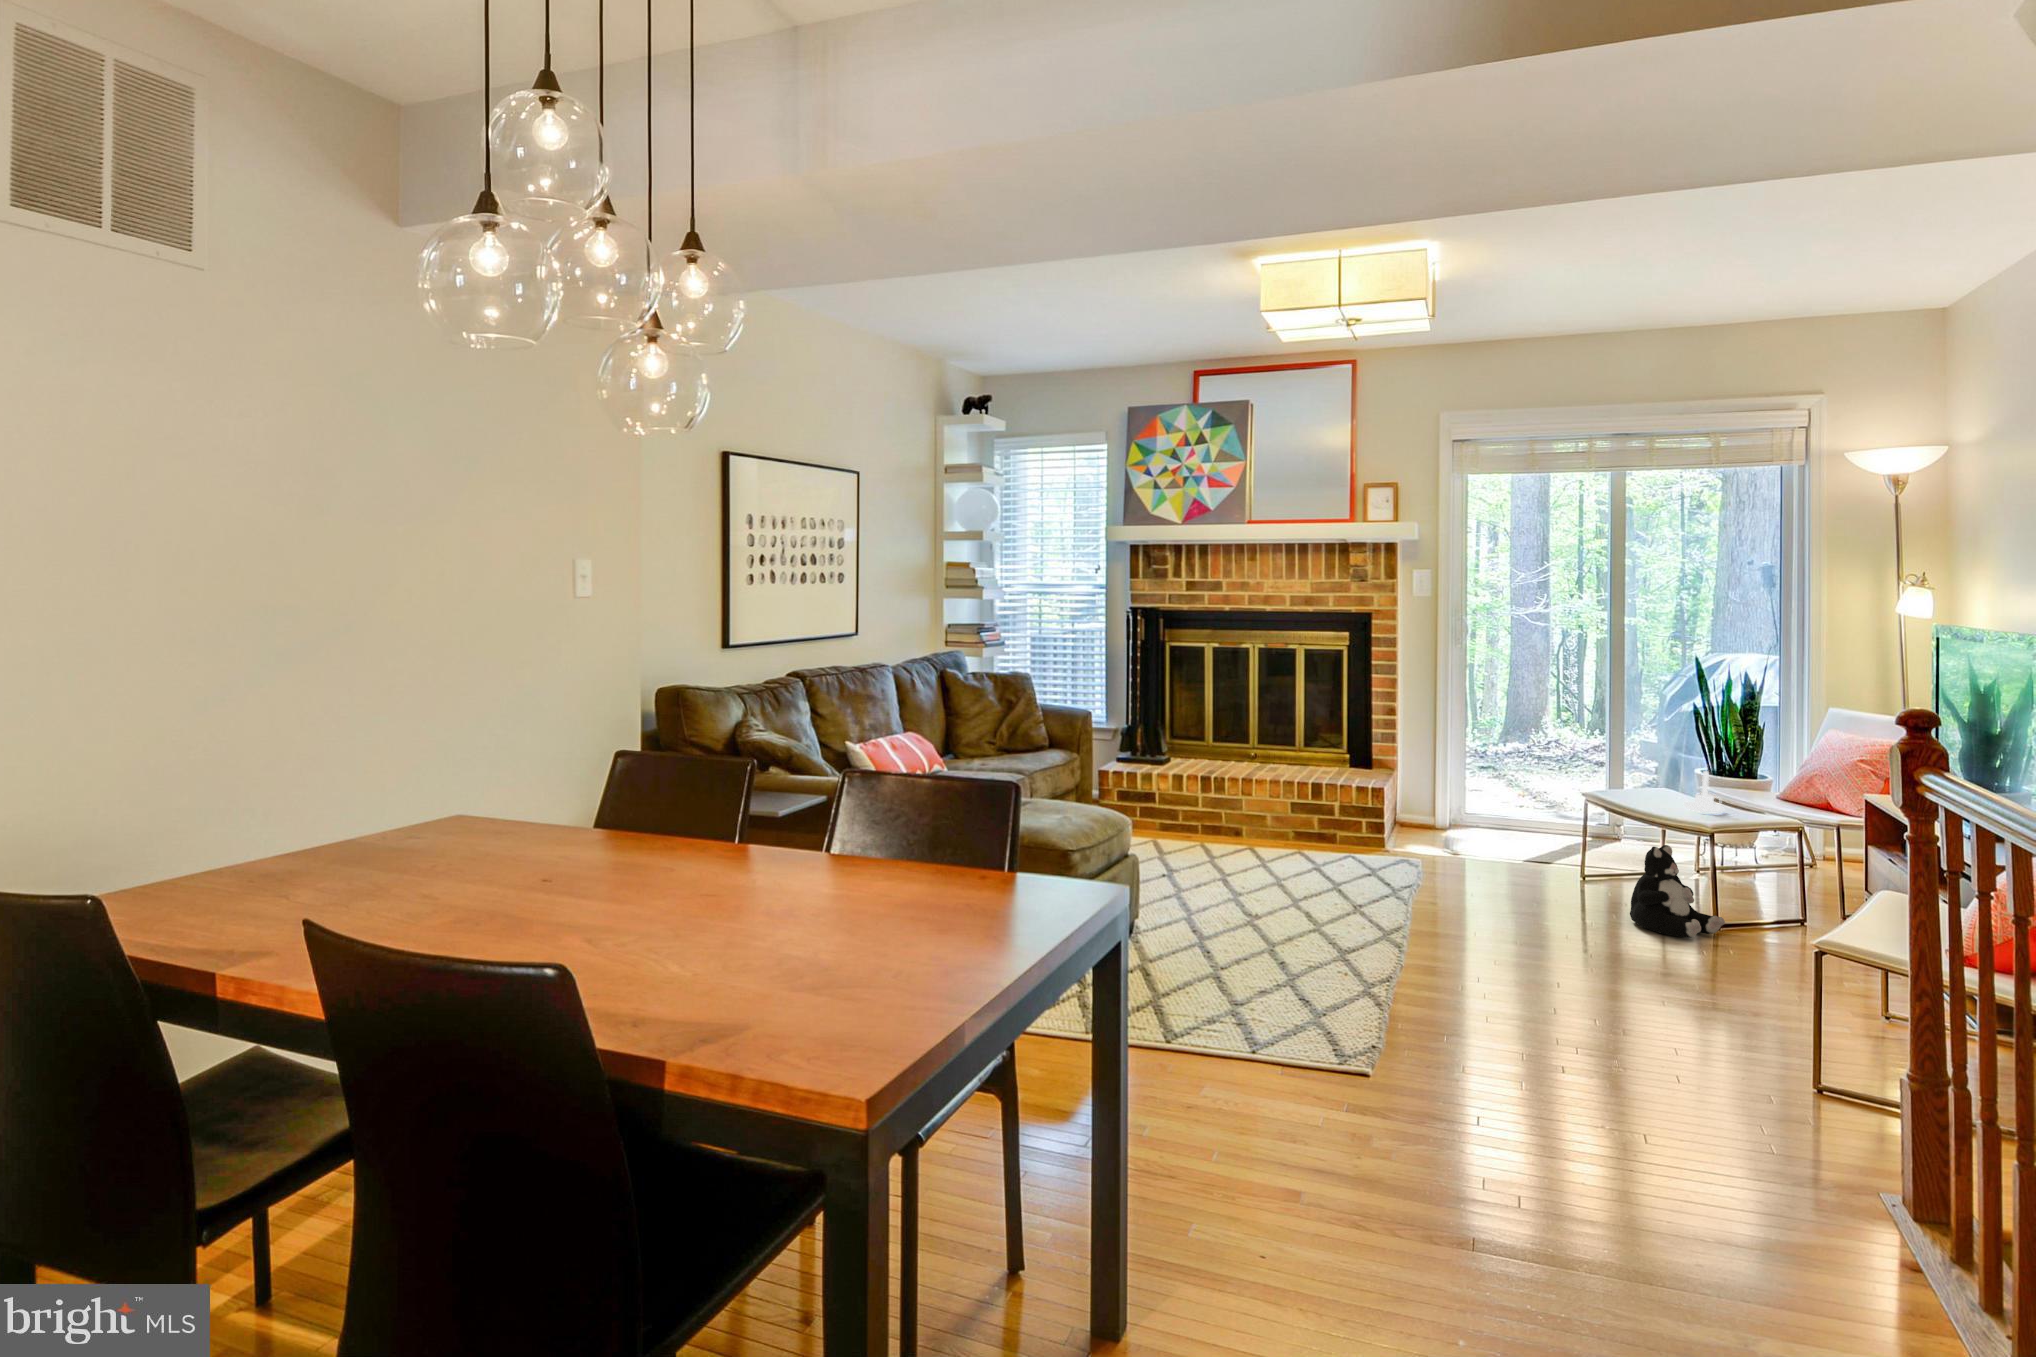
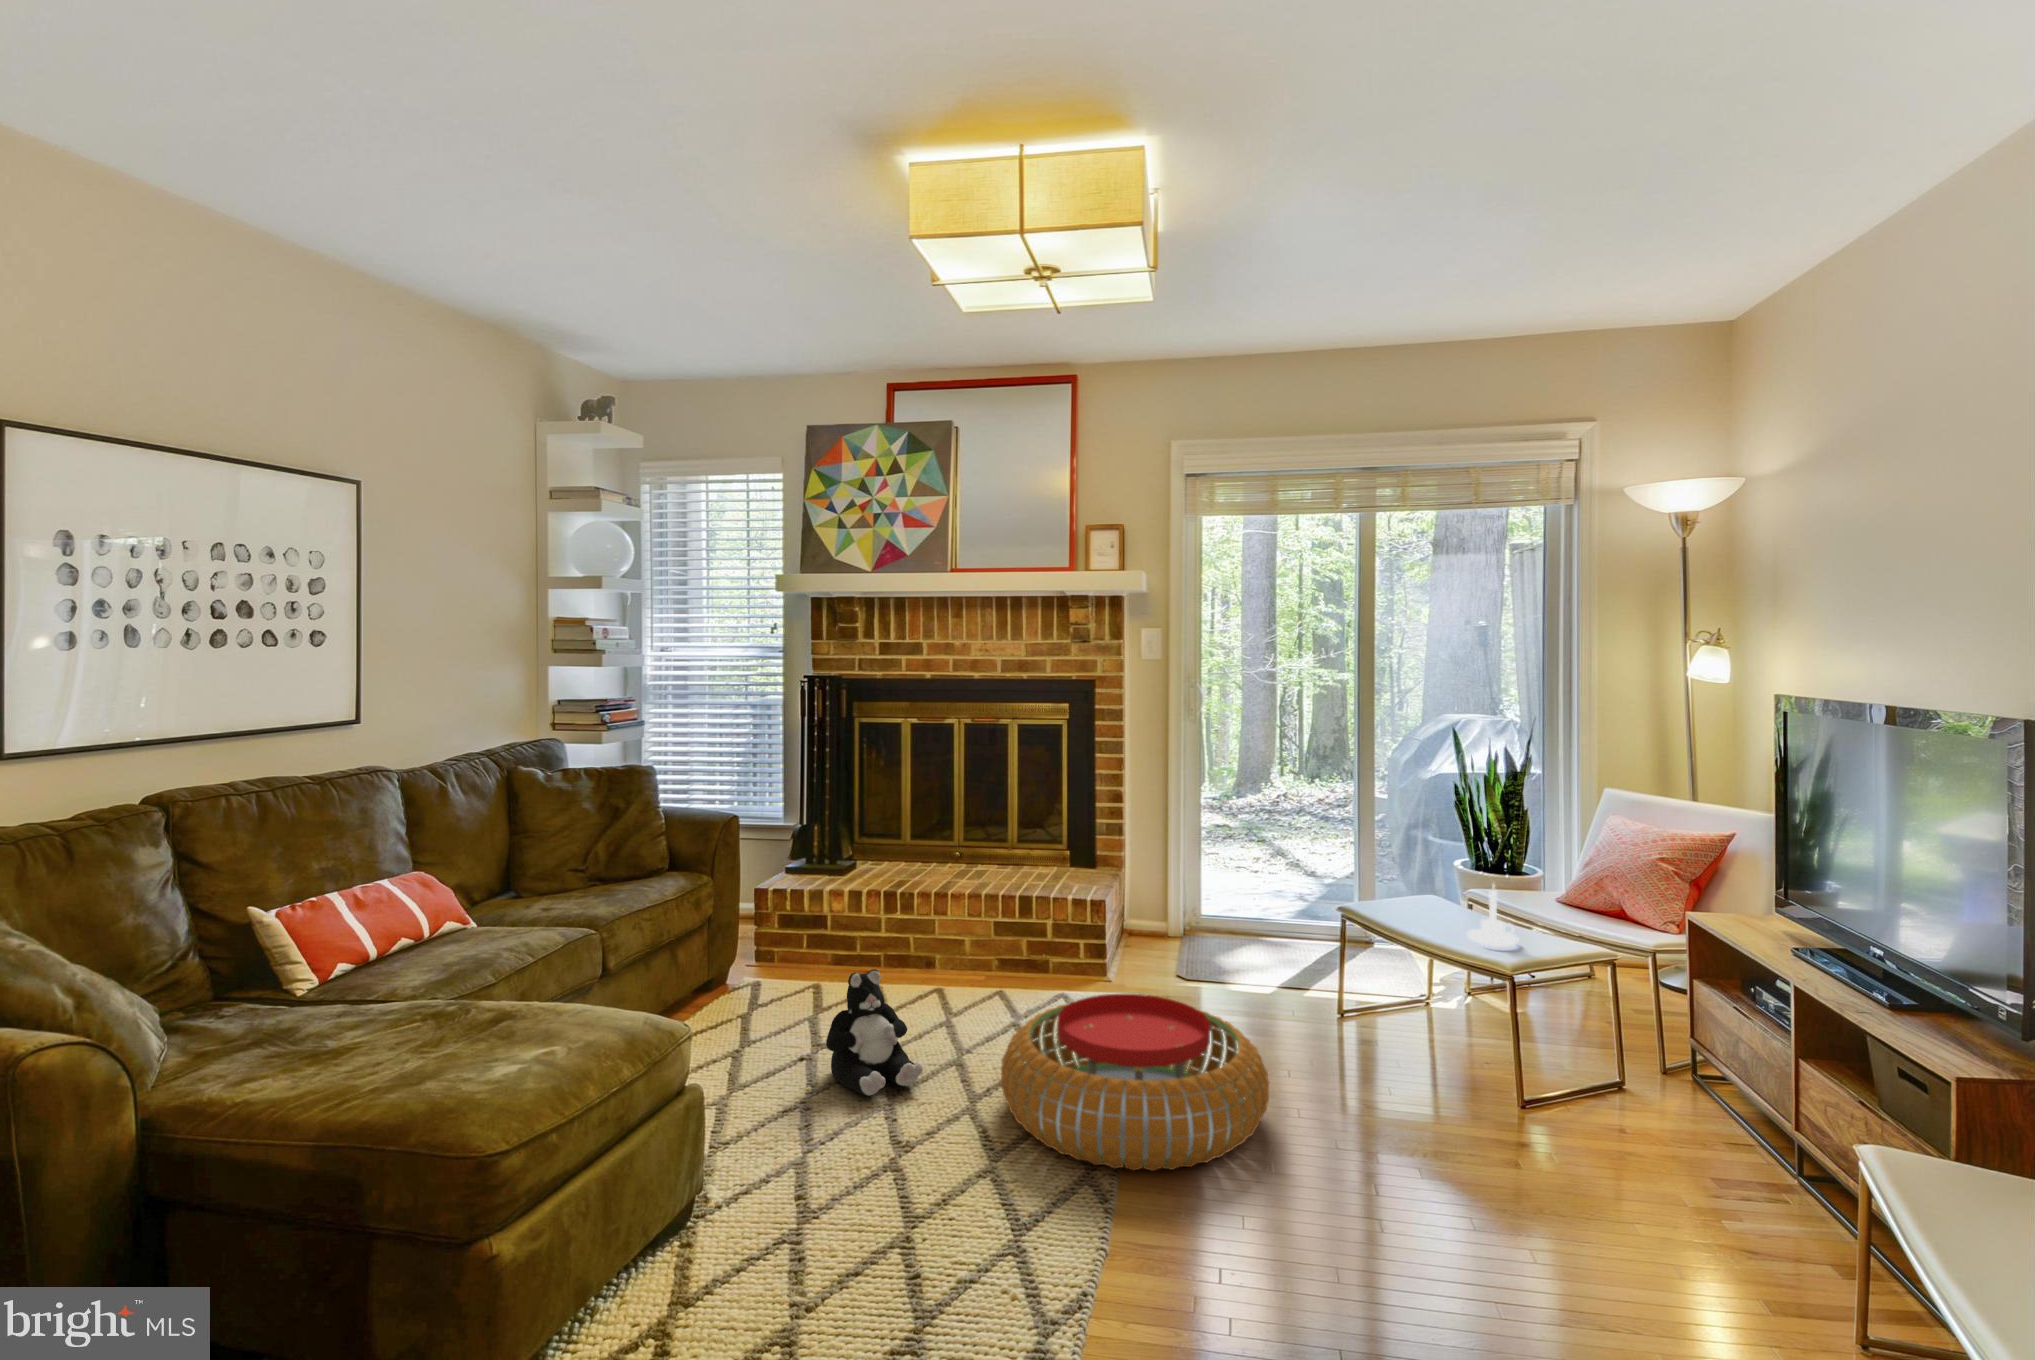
pouf: none [1329,835,1527,936] -> present [1001,994,1269,1171]
plush toy: present [1630,845,1725,938] -> present [826,969,923,1096]

